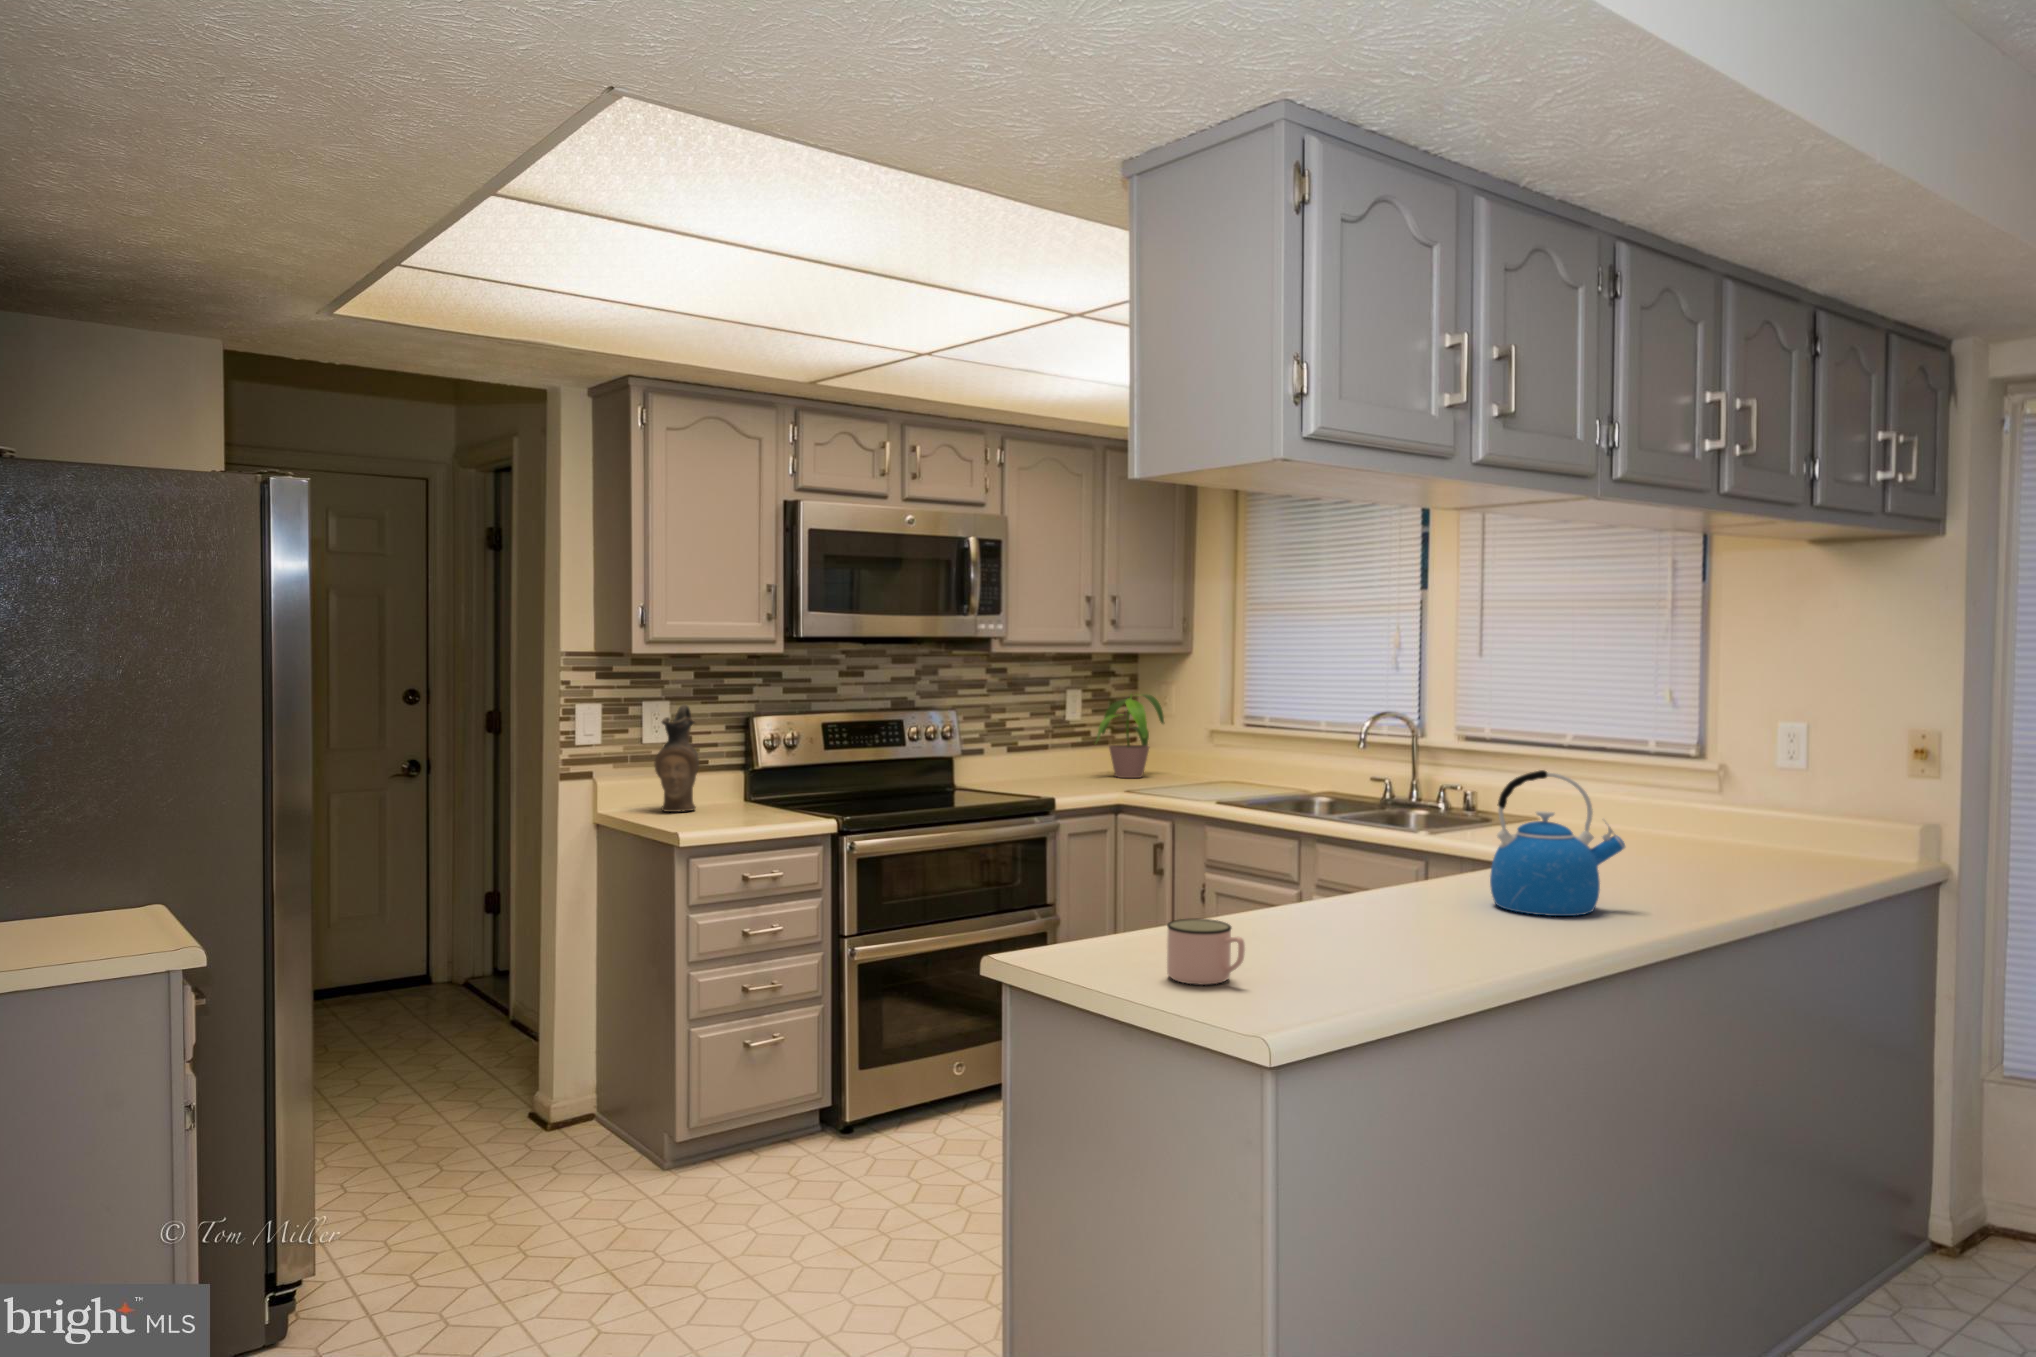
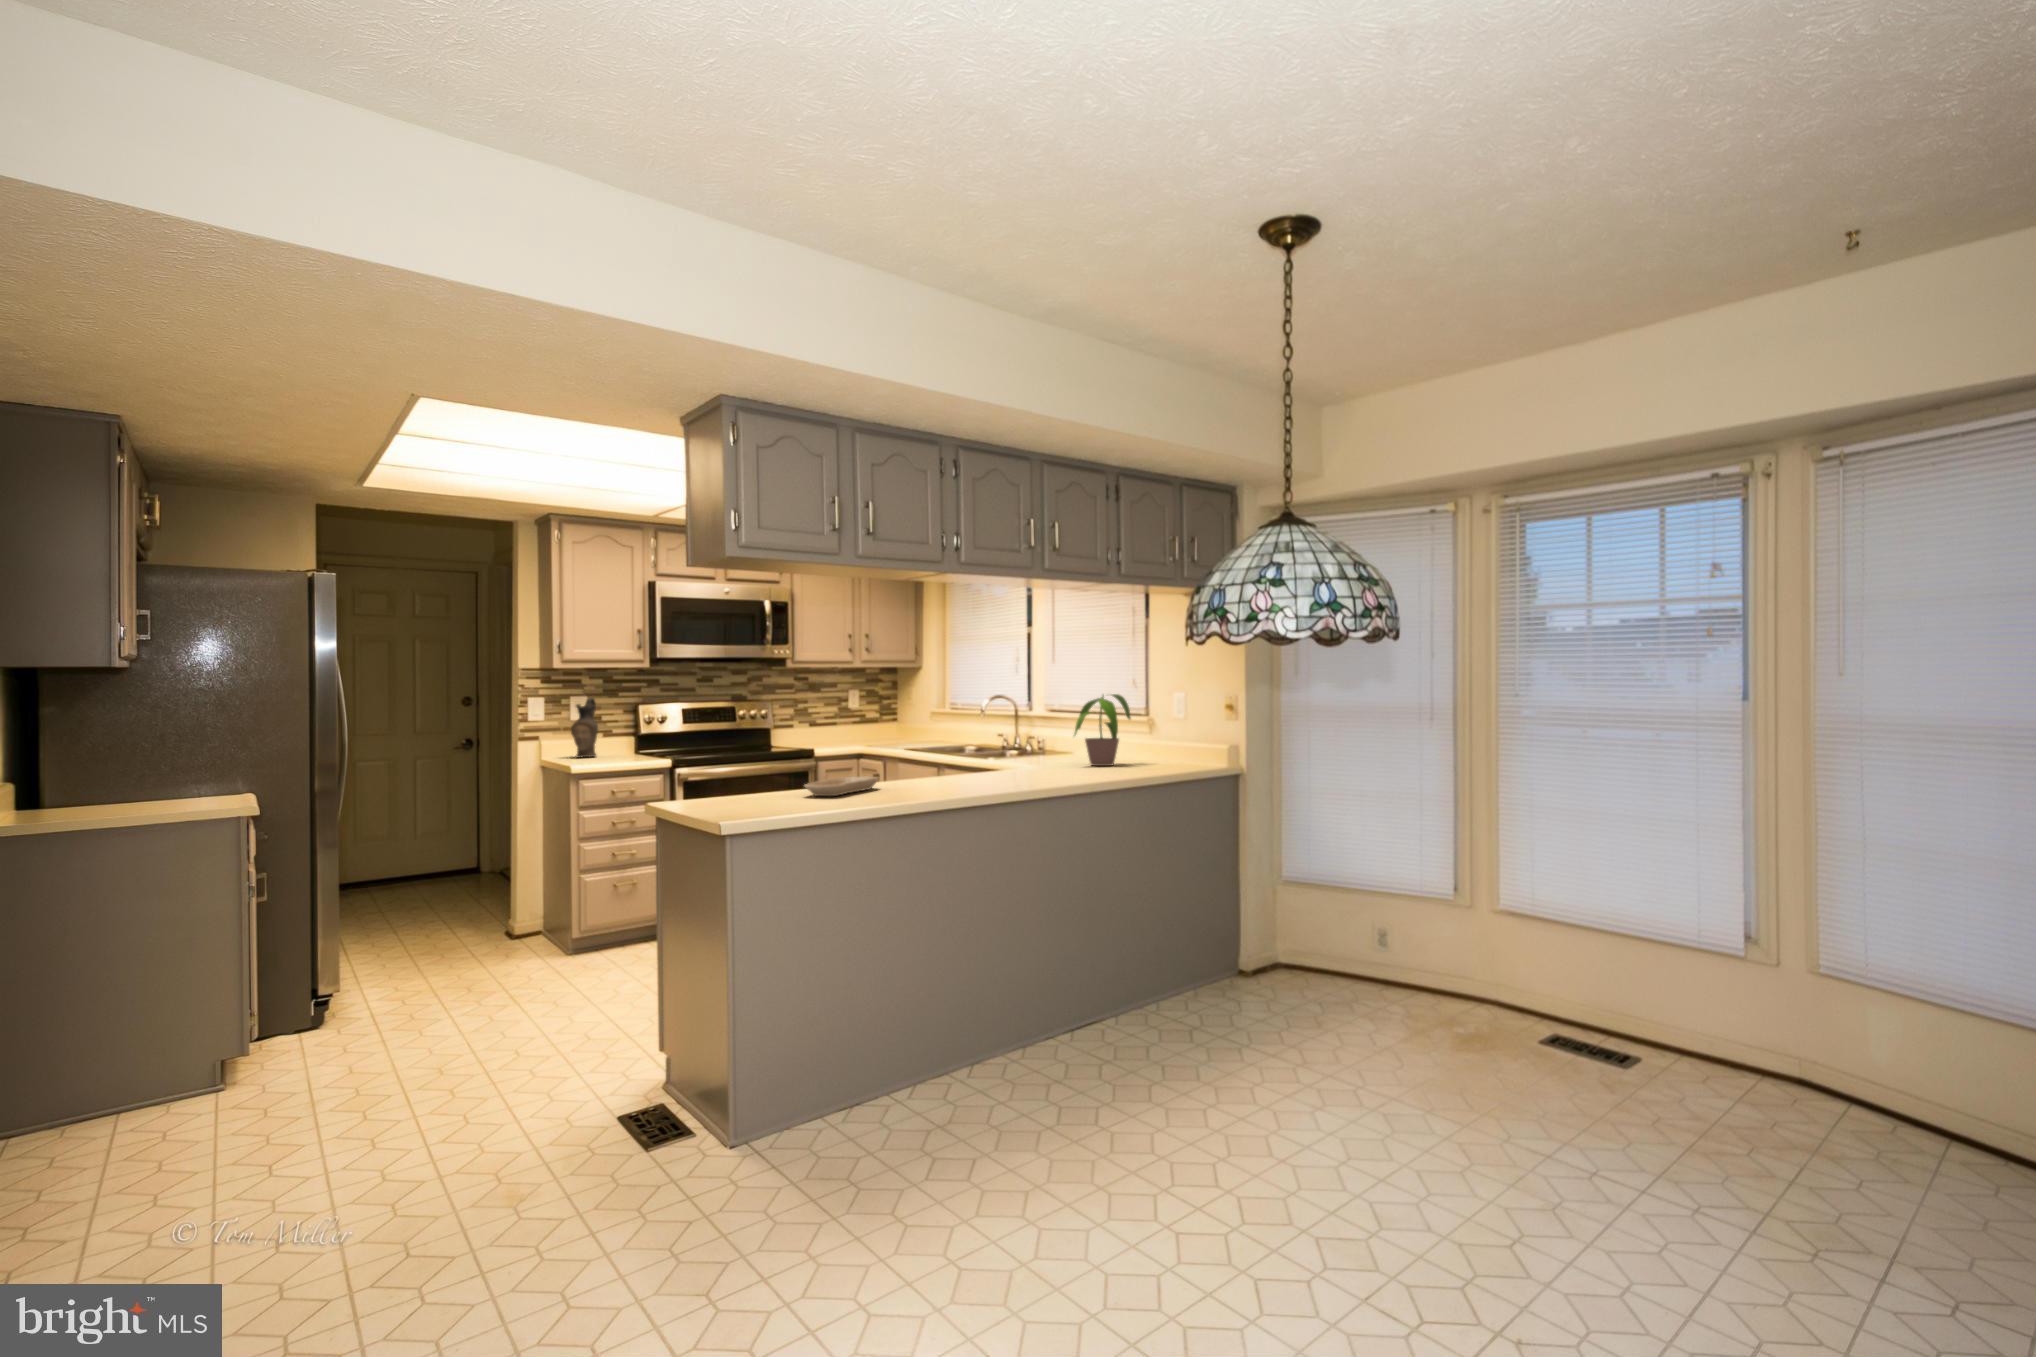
potted plant: present [1096,694,1164,778] -> present [1075,694,1130,766]
kettle: present [1490,770,1625,916] -> none [939,711,1003,782]
tray: none [1327,908,1436,967] -> present [805,777,879,796]
mug: present [1167,919,1245,985] -> none [716,774,747,802]

